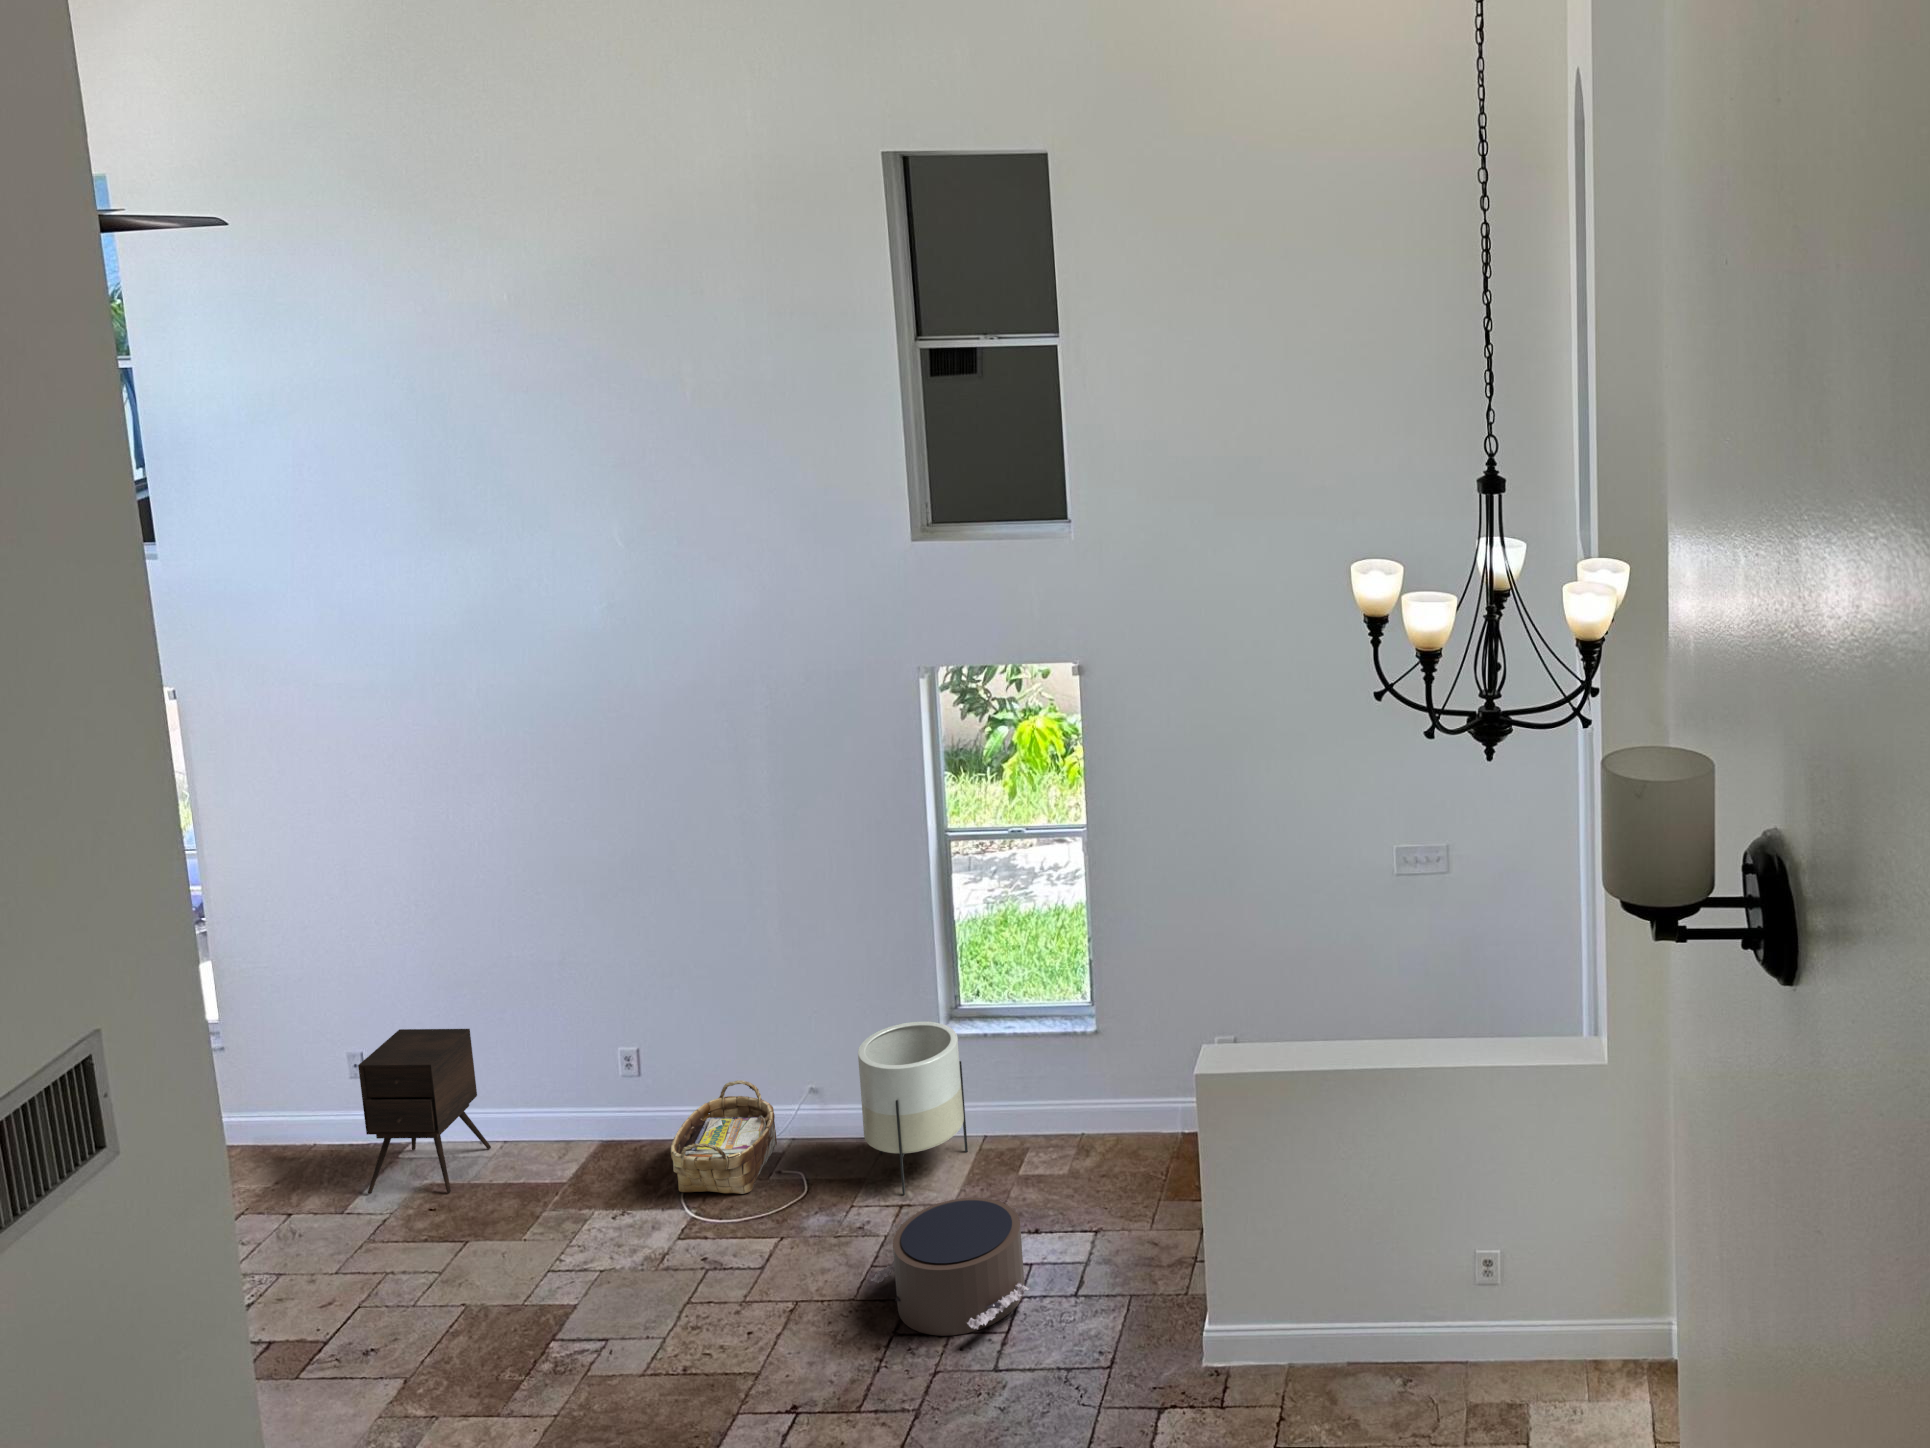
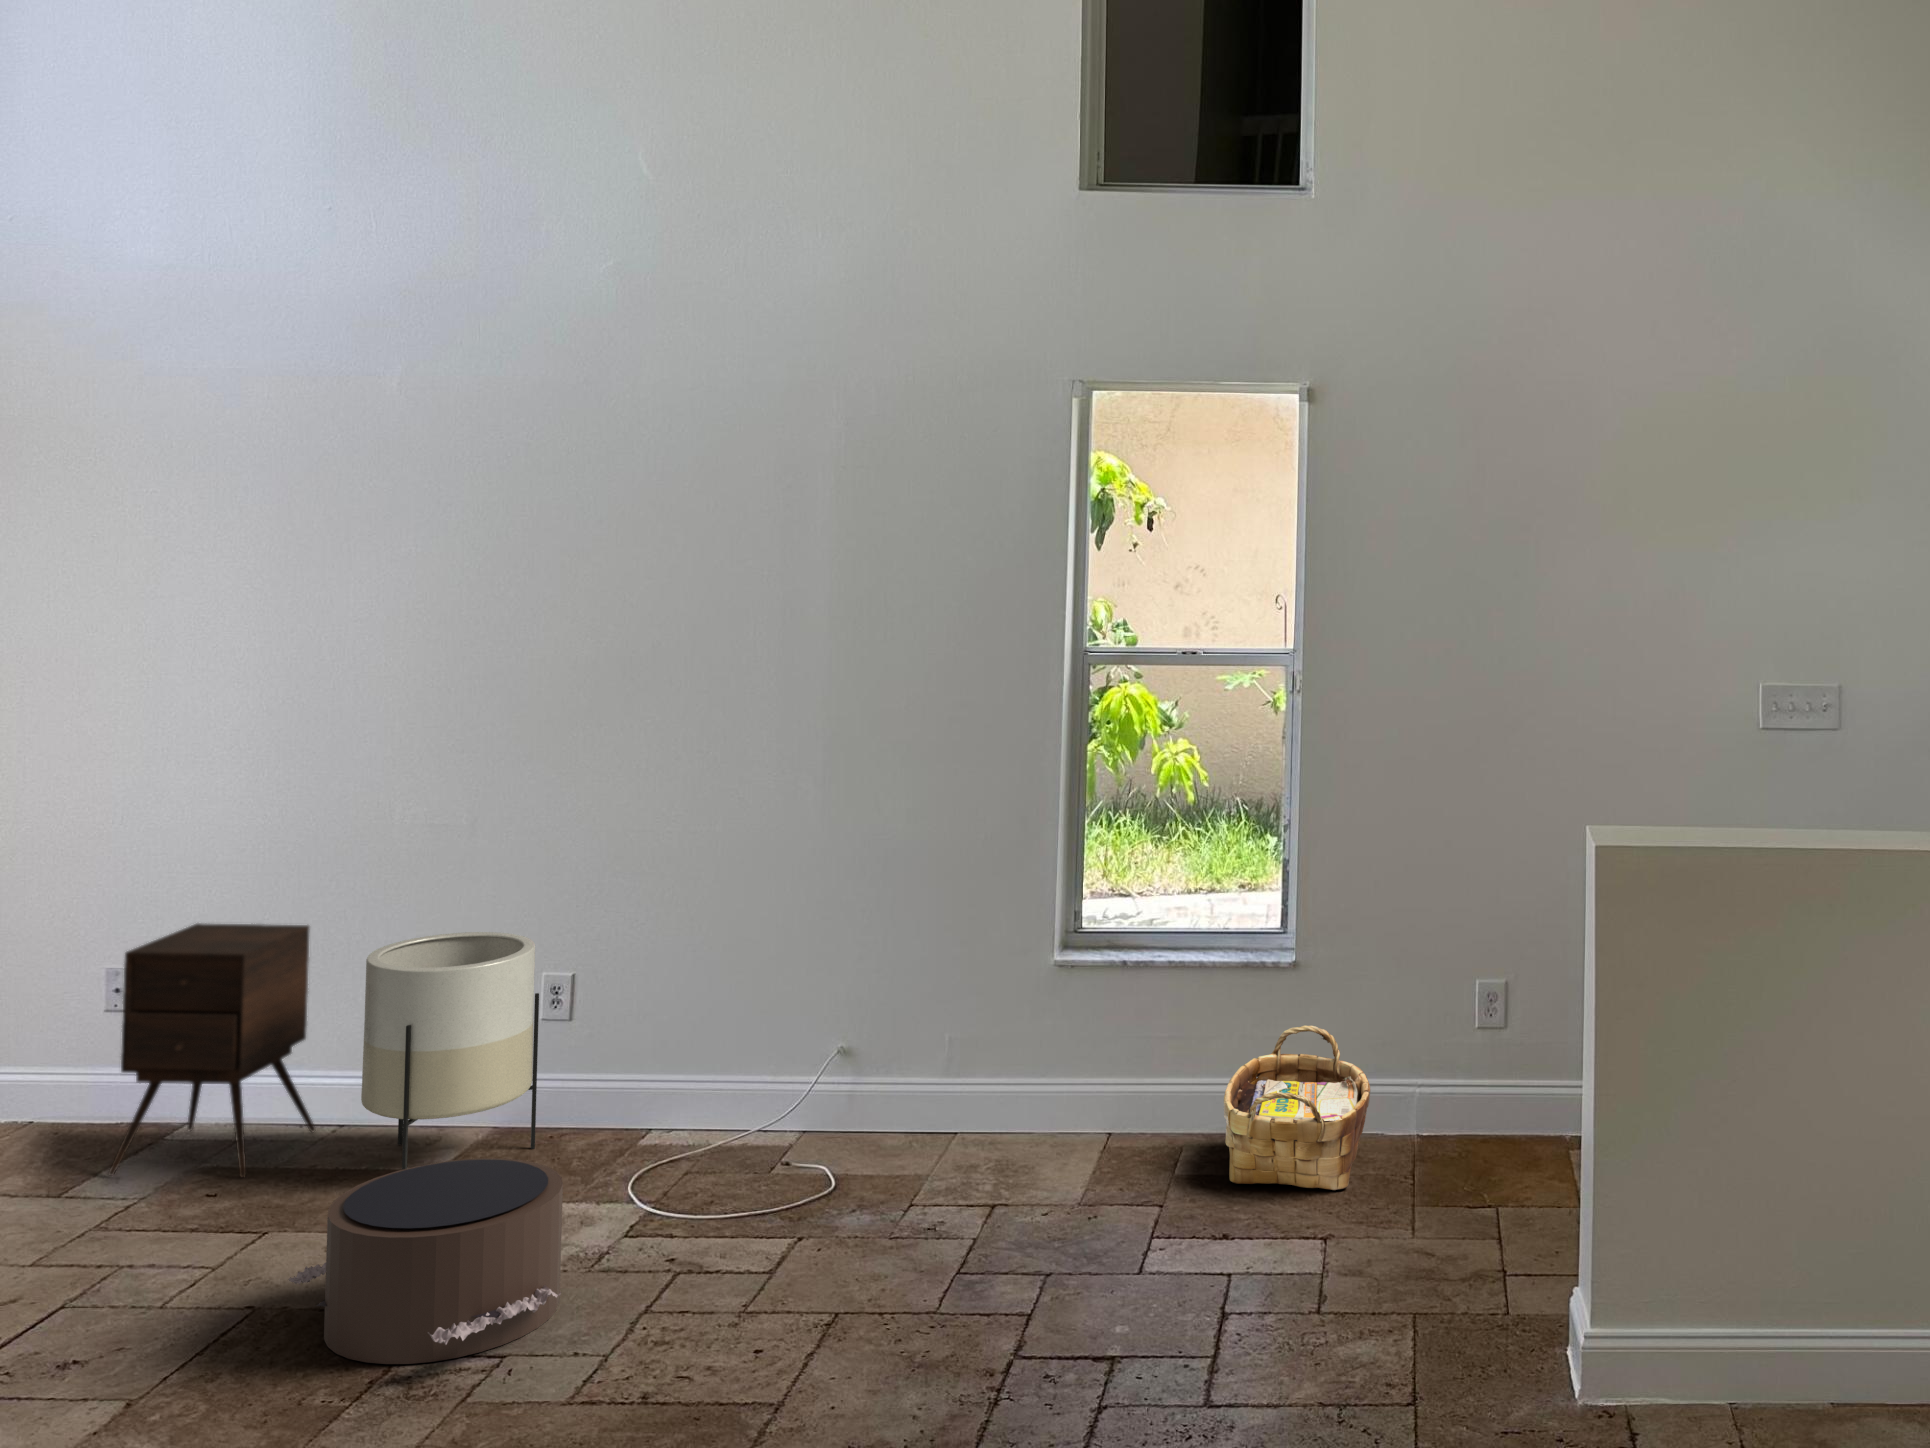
planter: present [858,1022,968,1195] -> present [361,932,539,1170]
woven basket: present [671,1080,777,1194] -> present [1224,1026,1370,1190]
pouf: present [871,1198,1030,1336] -> present [288,1158,563,1364]

